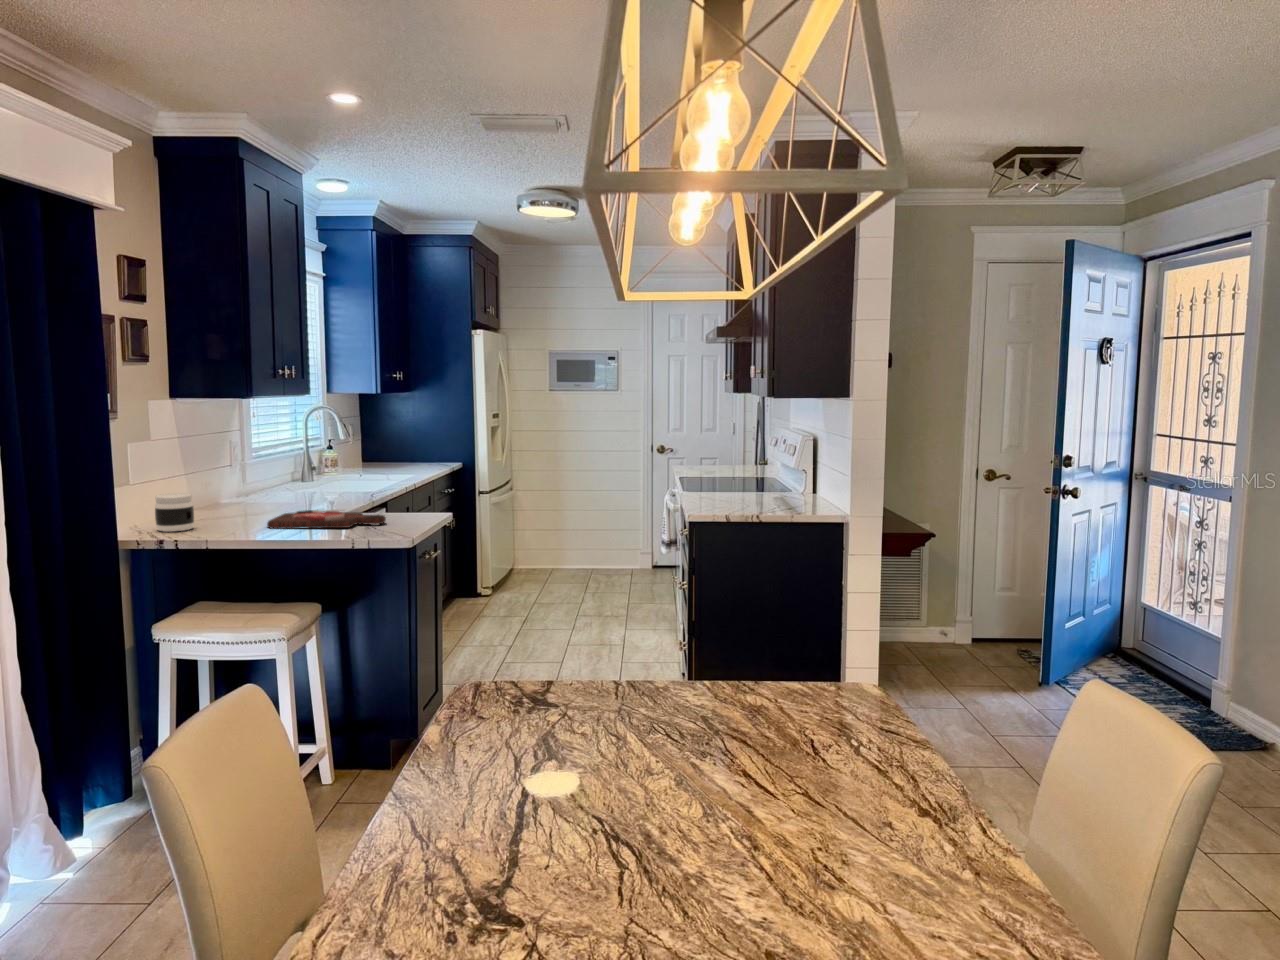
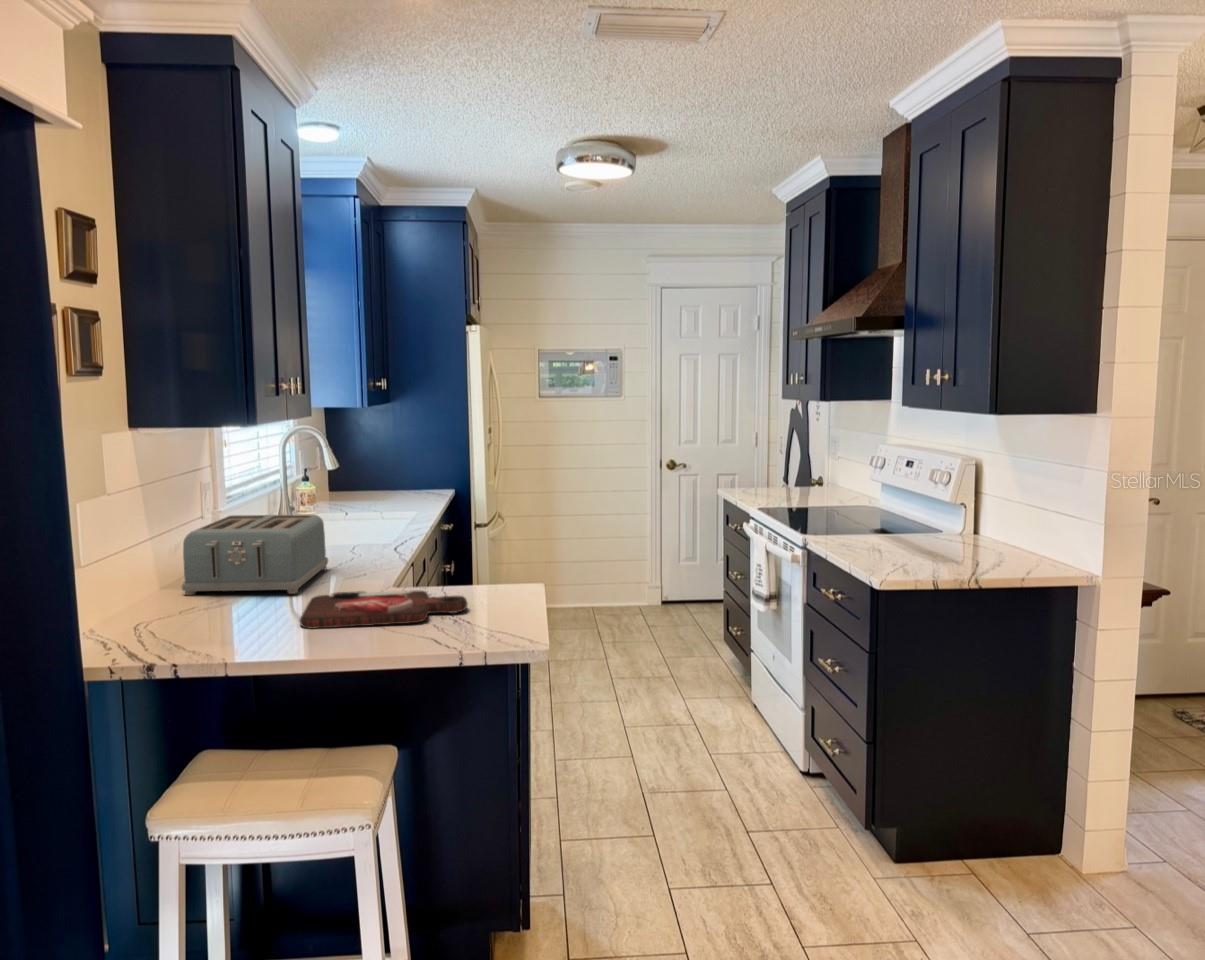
toaster: none [204,462,314,513] -> present [182,514,328,595]
jar: present [155,493,194,532] -> none [129,580,189,645]

